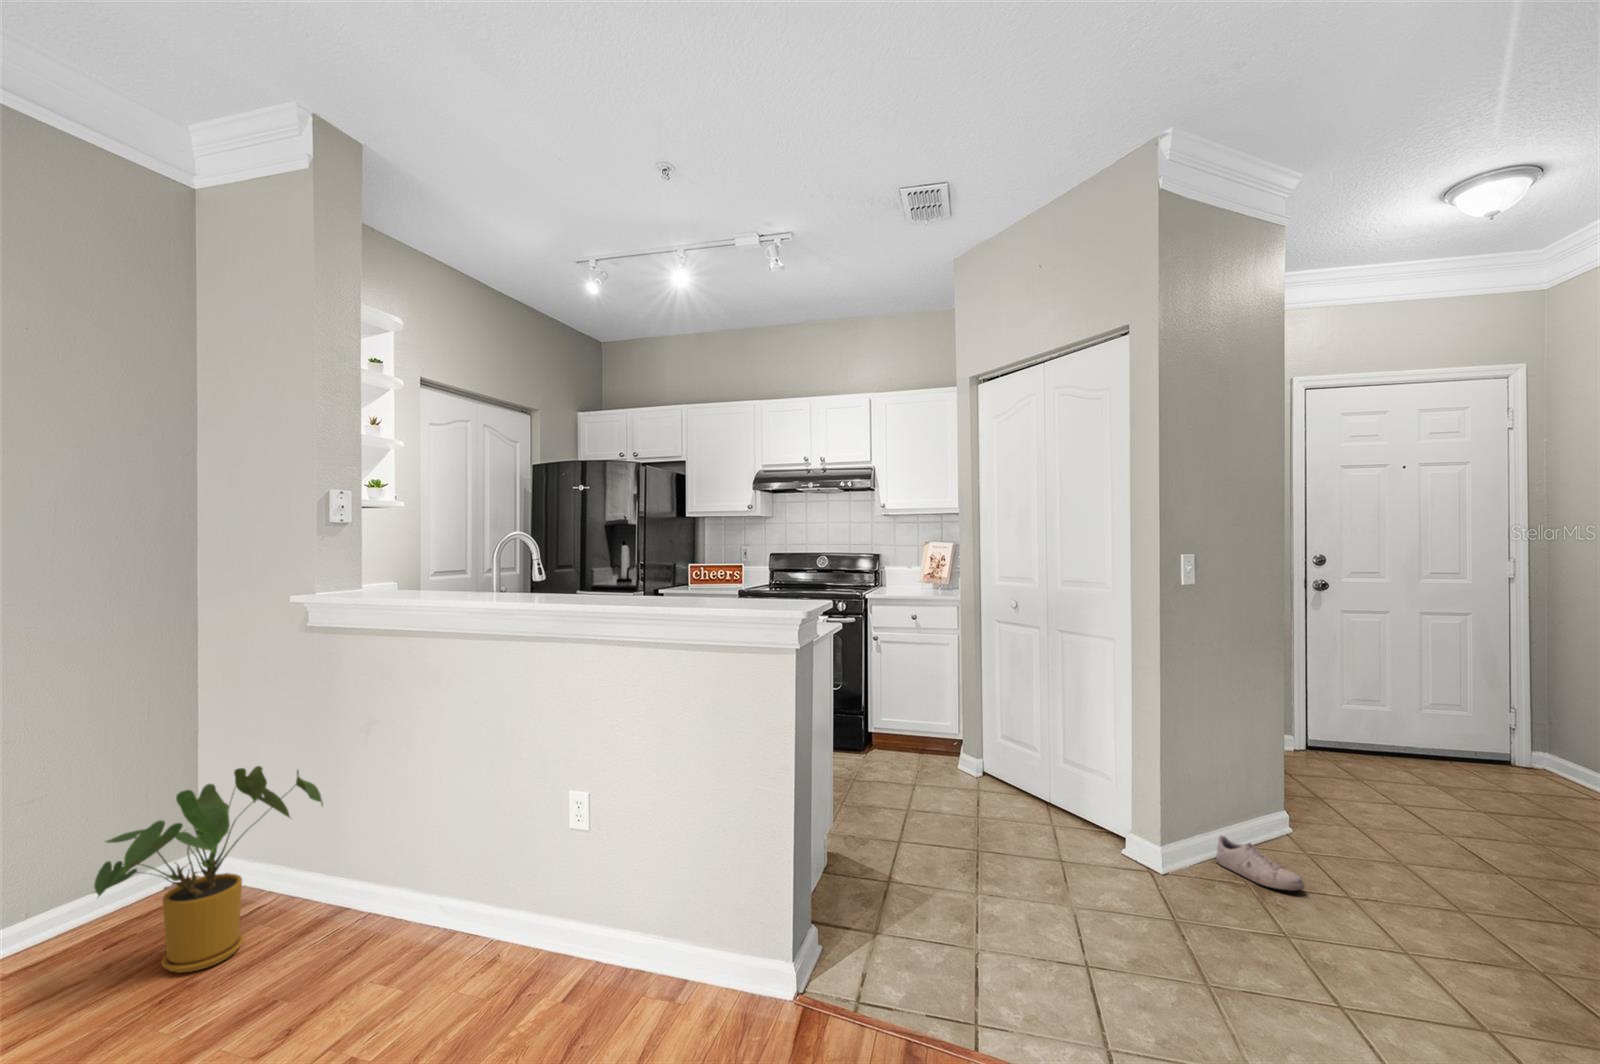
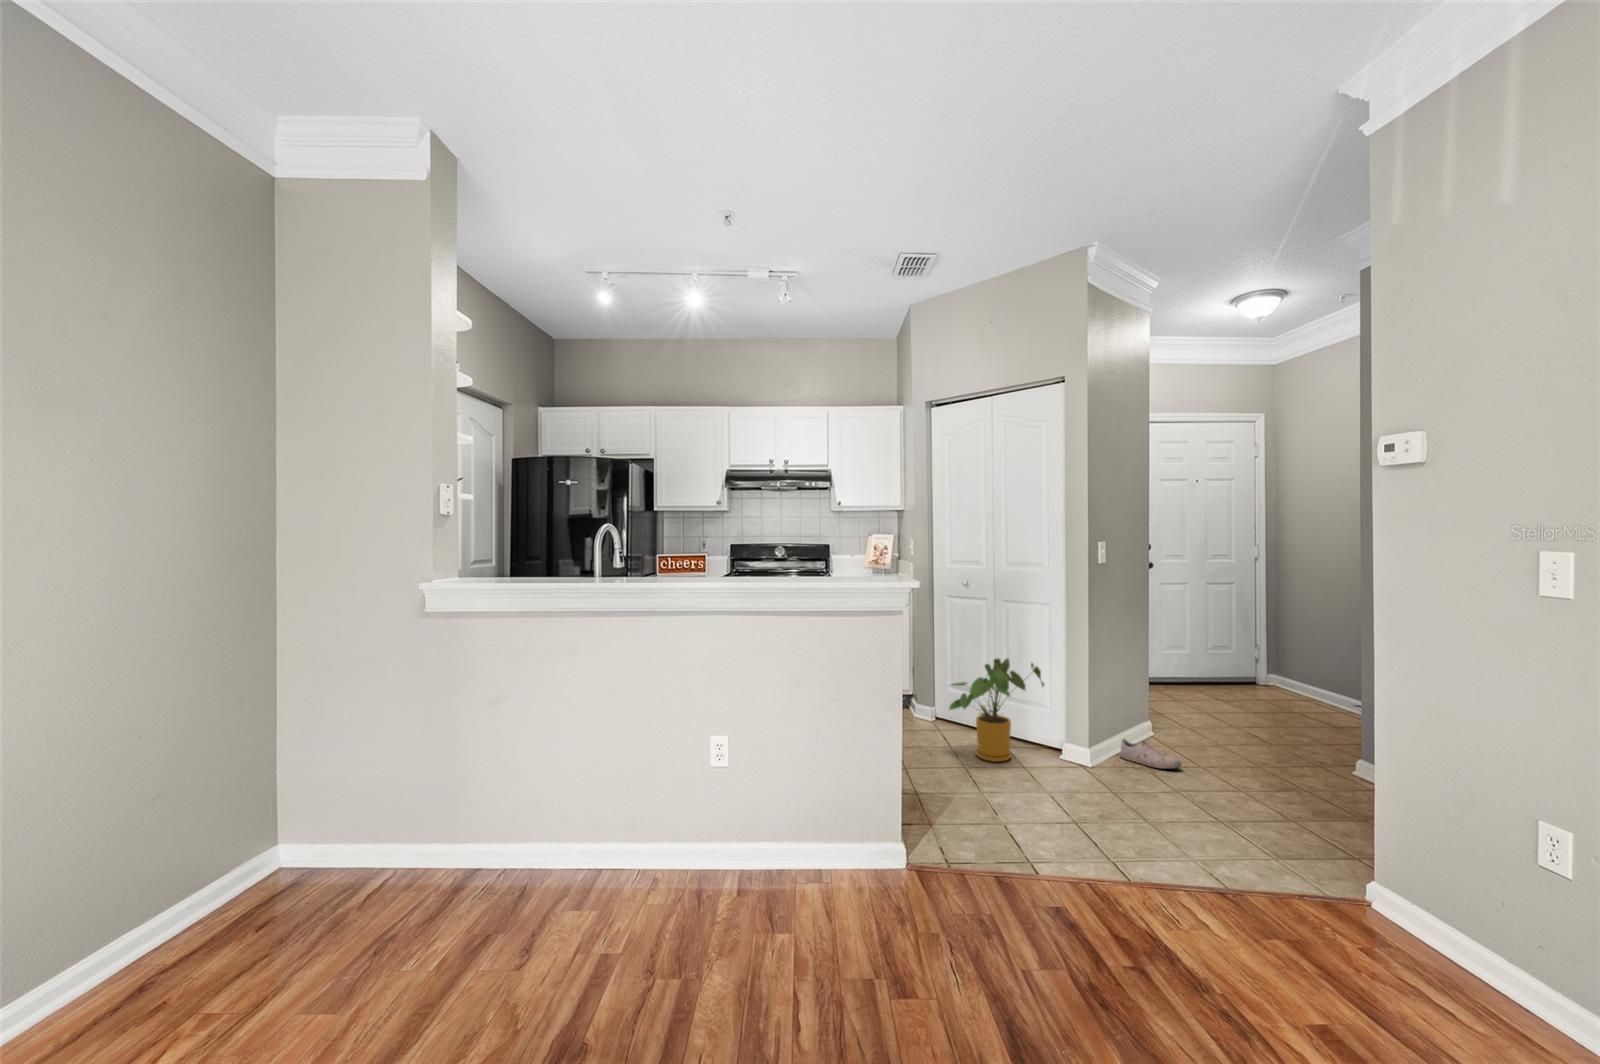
house plant: present [93,766,323,973] -> present [949,658,1044,762]

